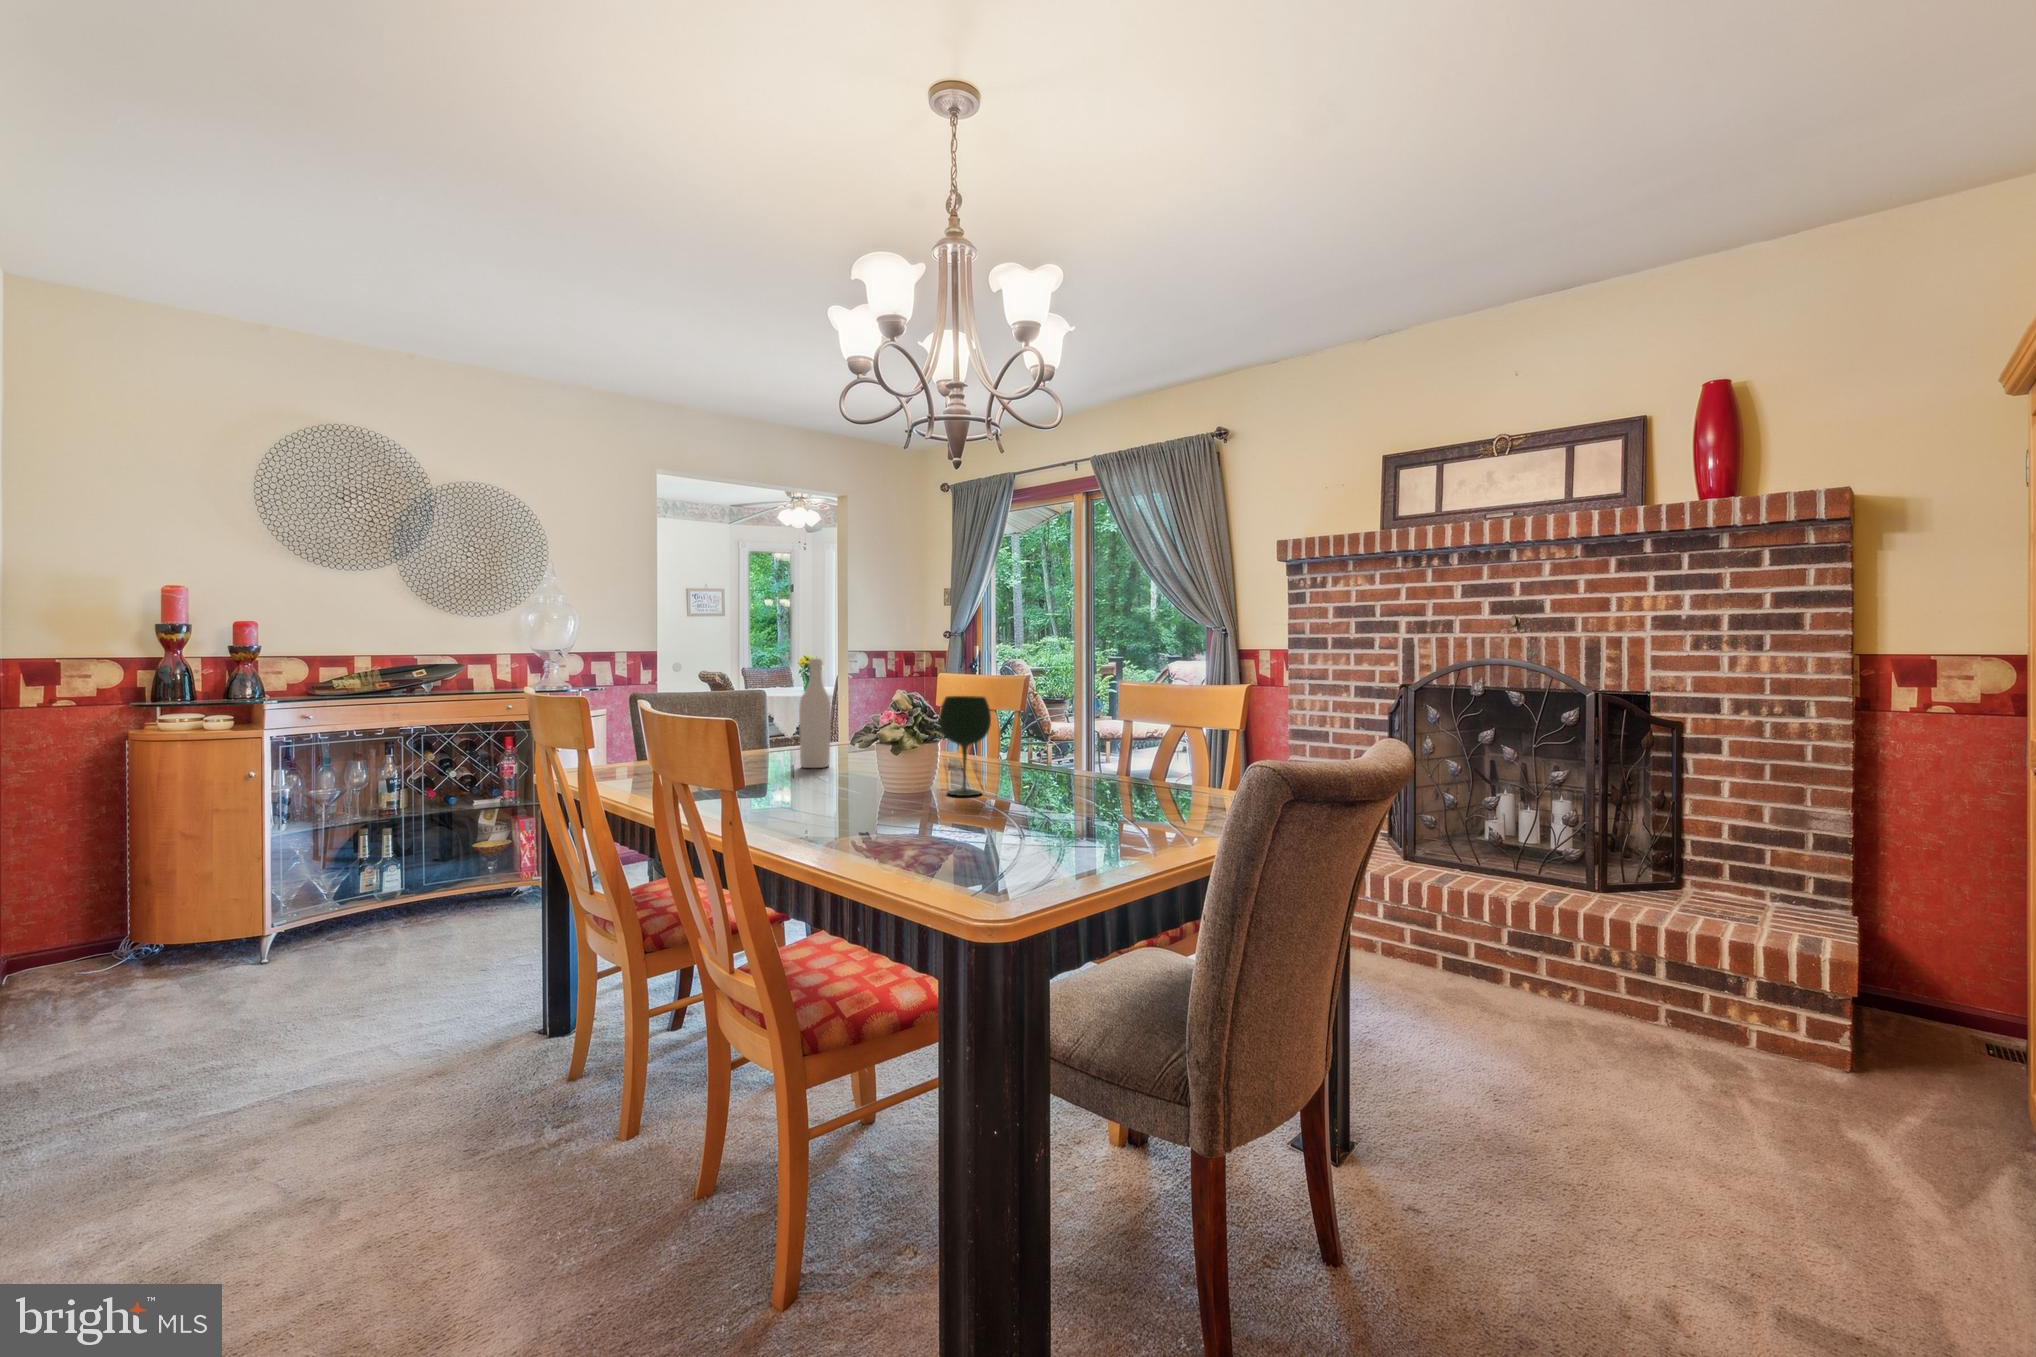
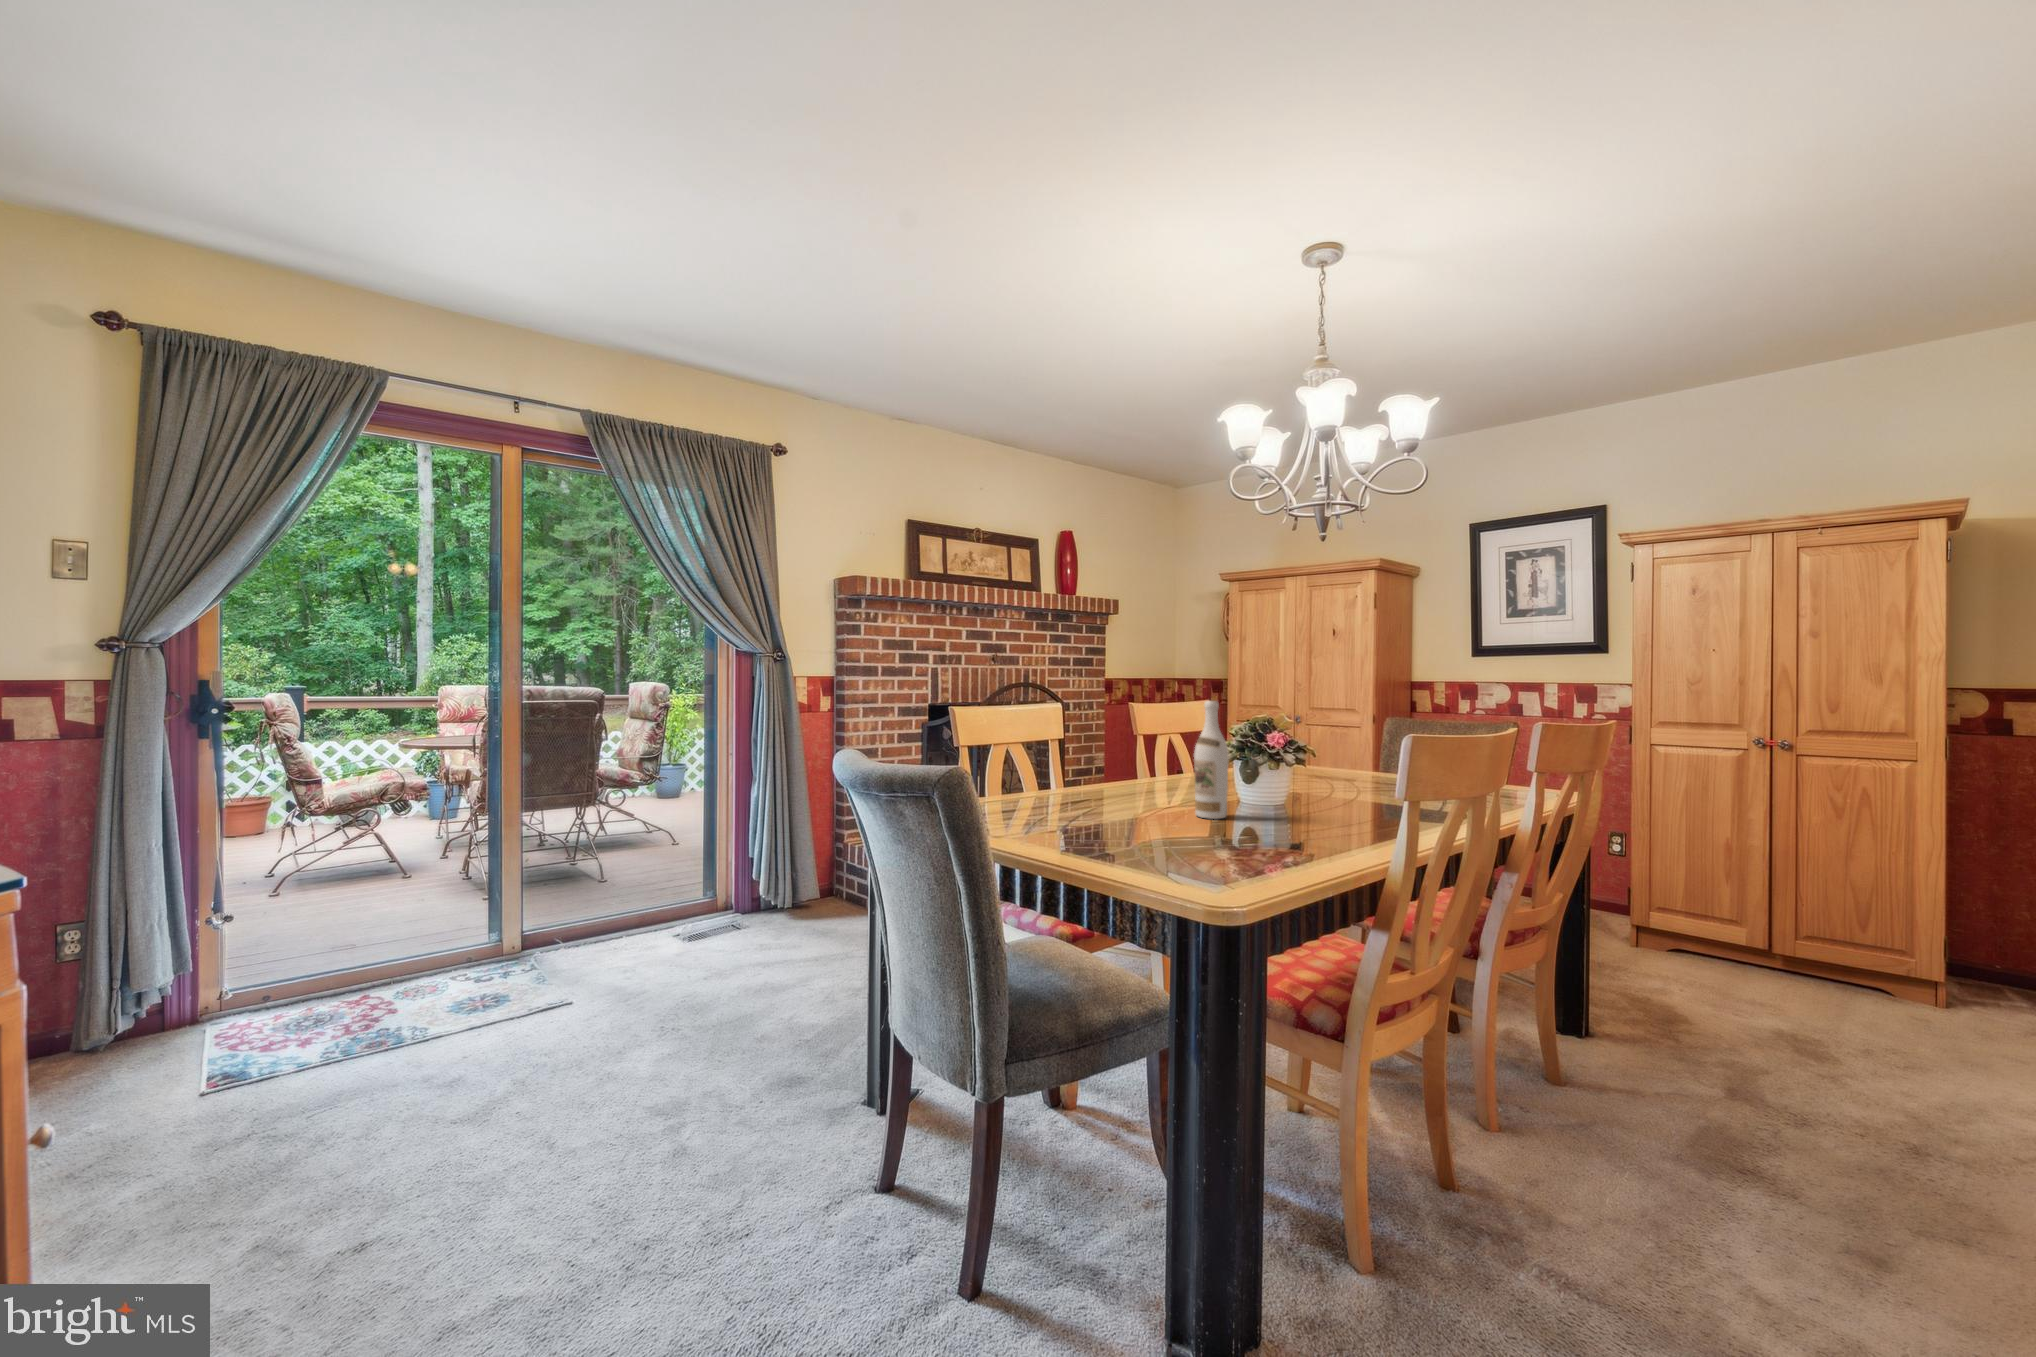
wine glass: present [939,696,991,796] -> none [1325,724,1366,798]

